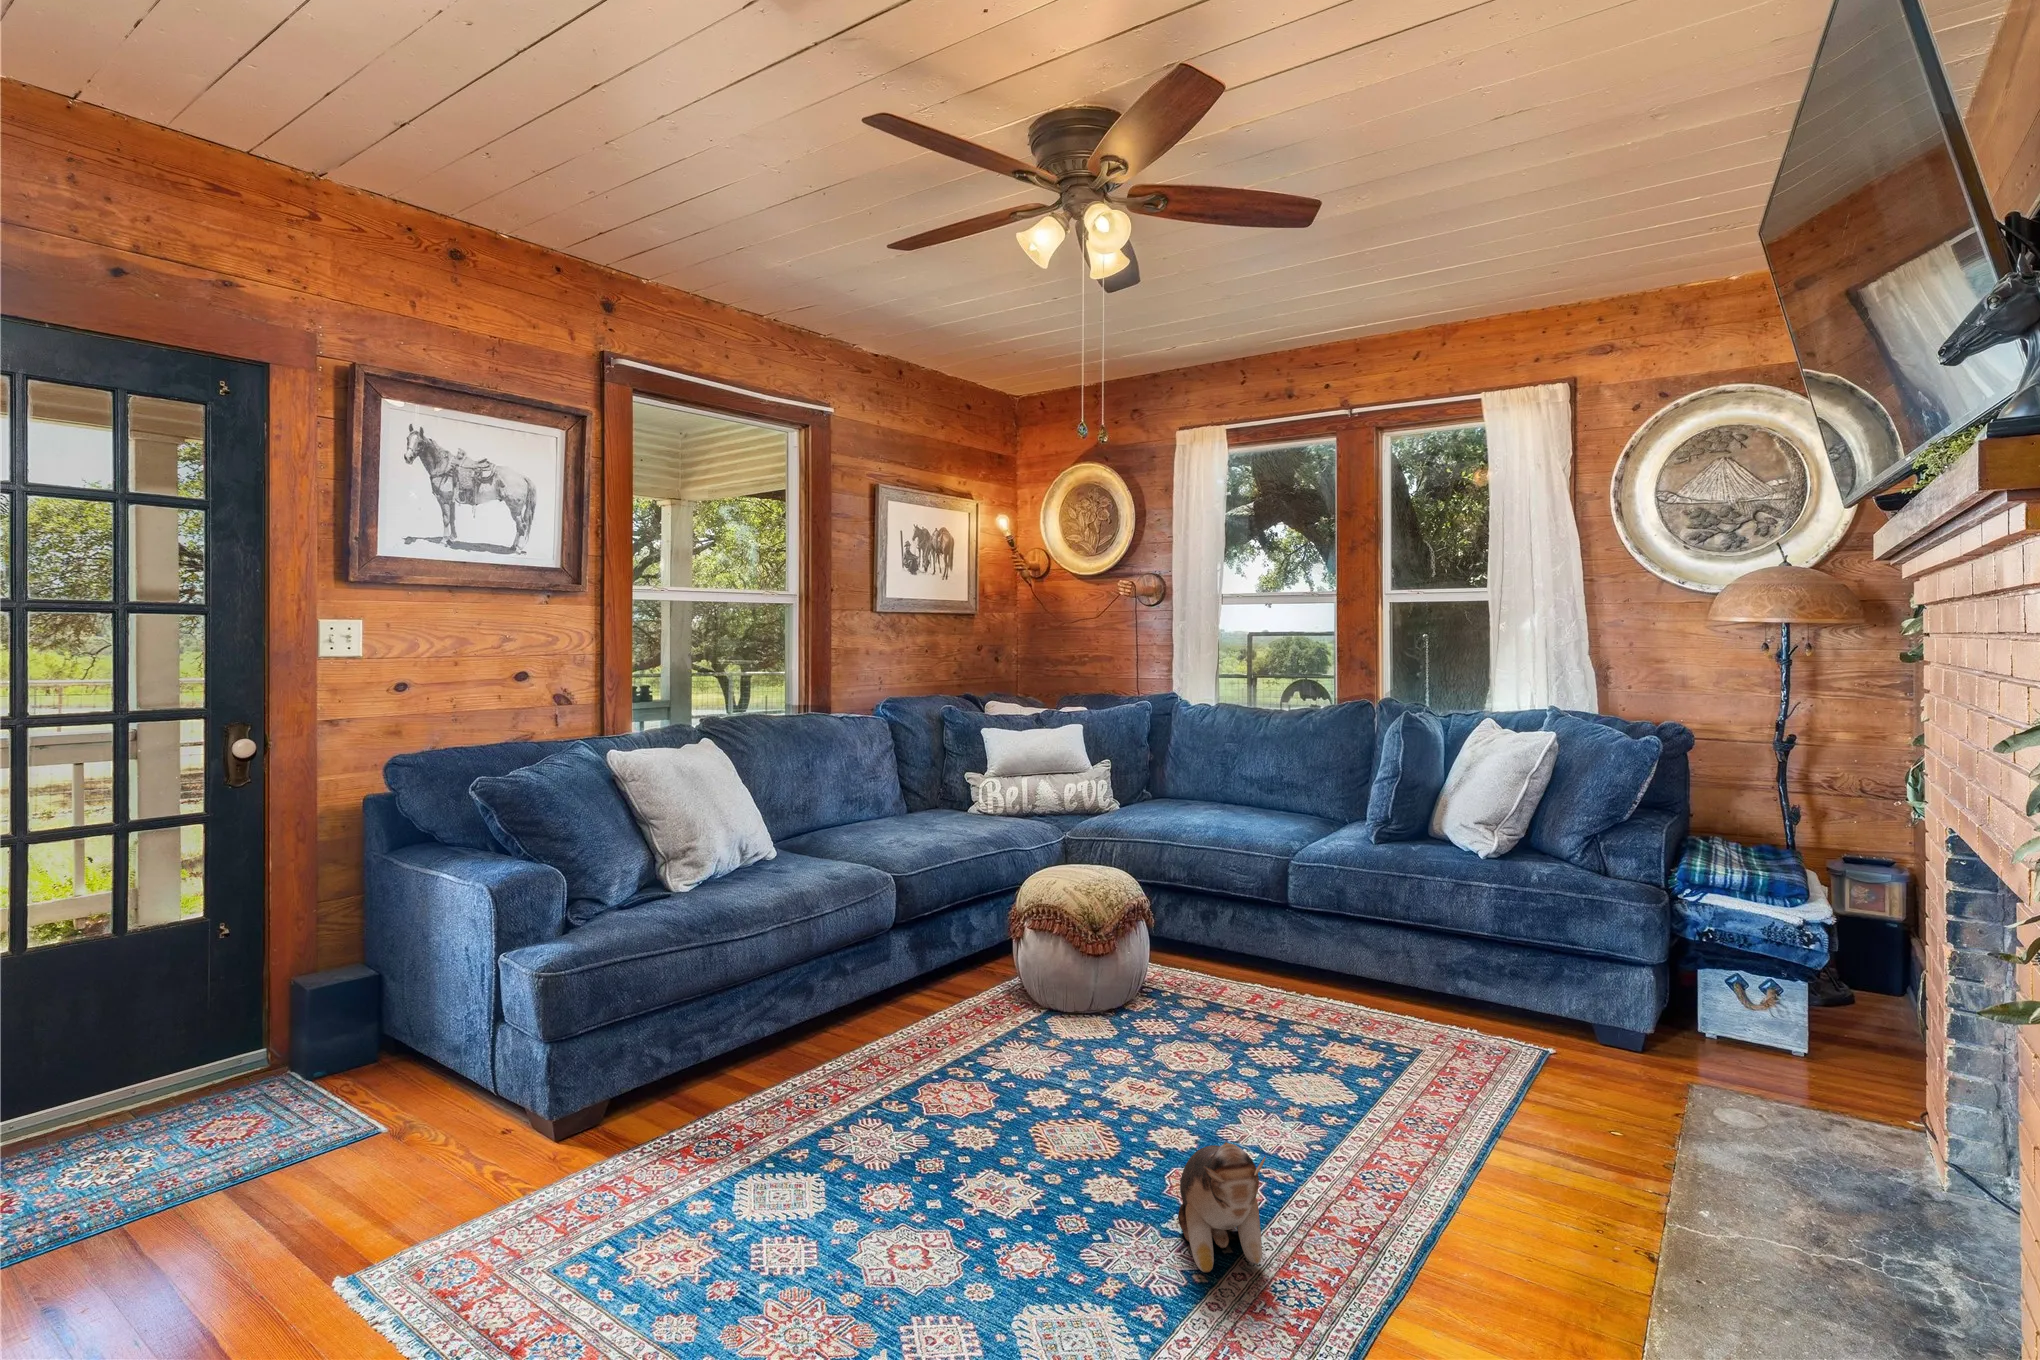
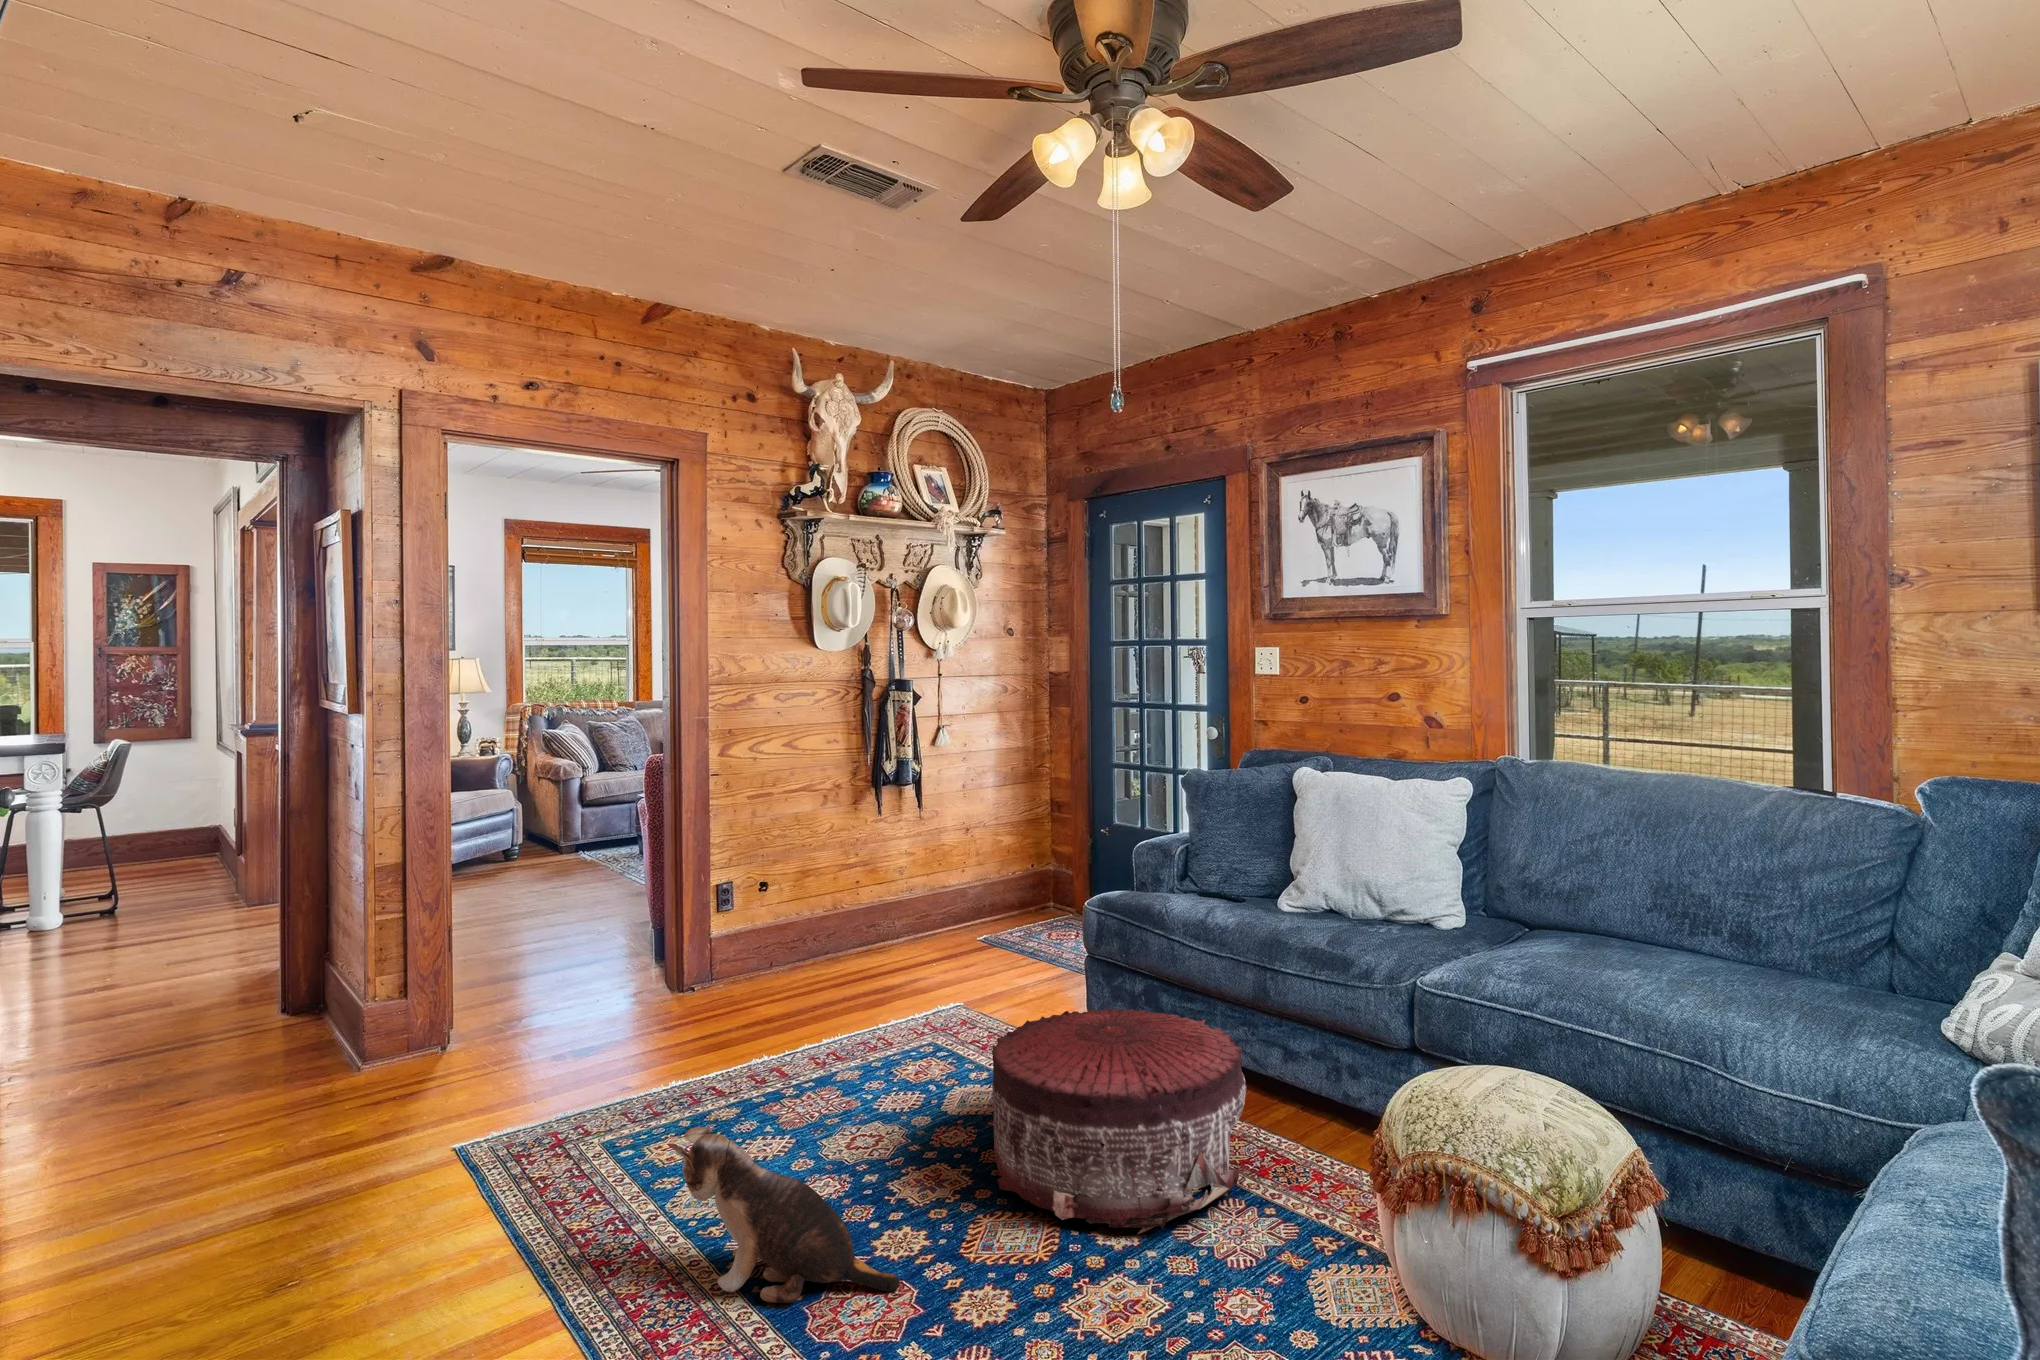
pouf: none [844,961,1082,1162] -> present [992,1005,1246,1234]

